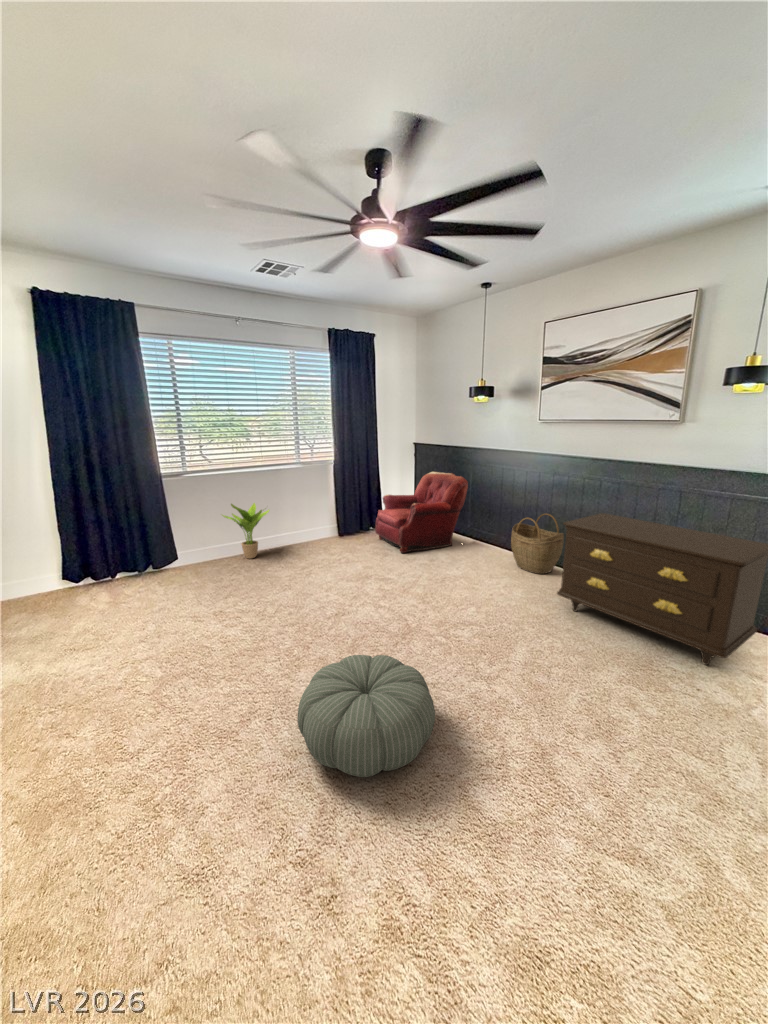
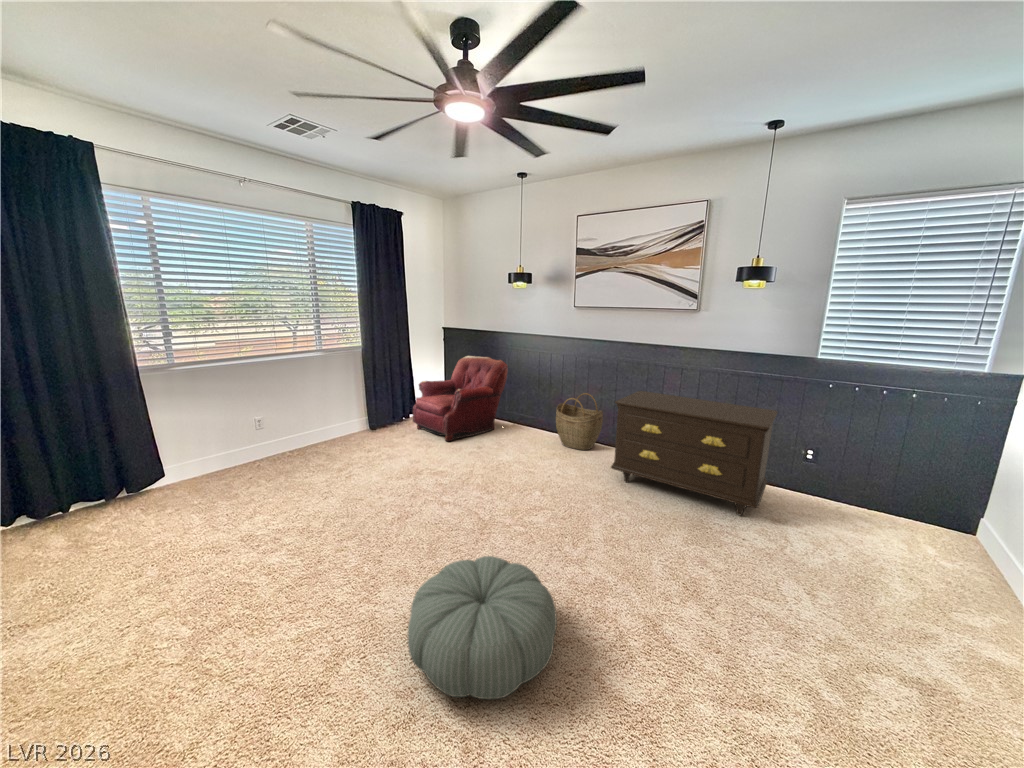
potted plant: present [222,503,269,559] -> none [227,397,290,464]

